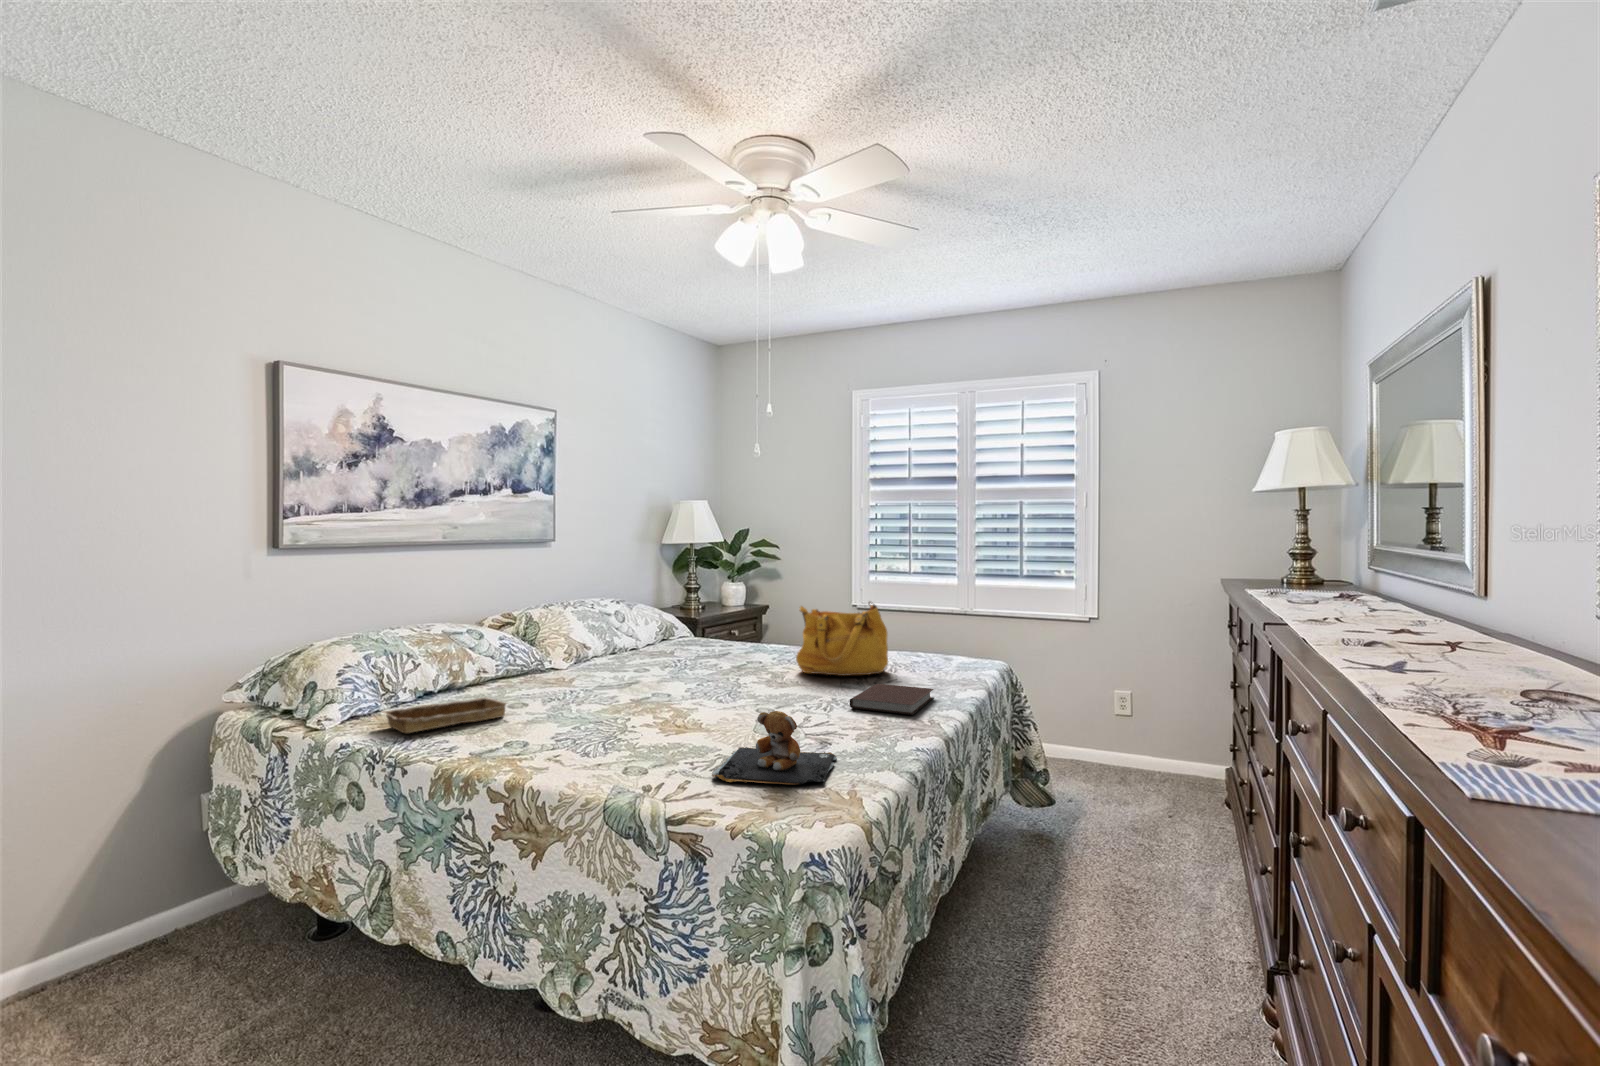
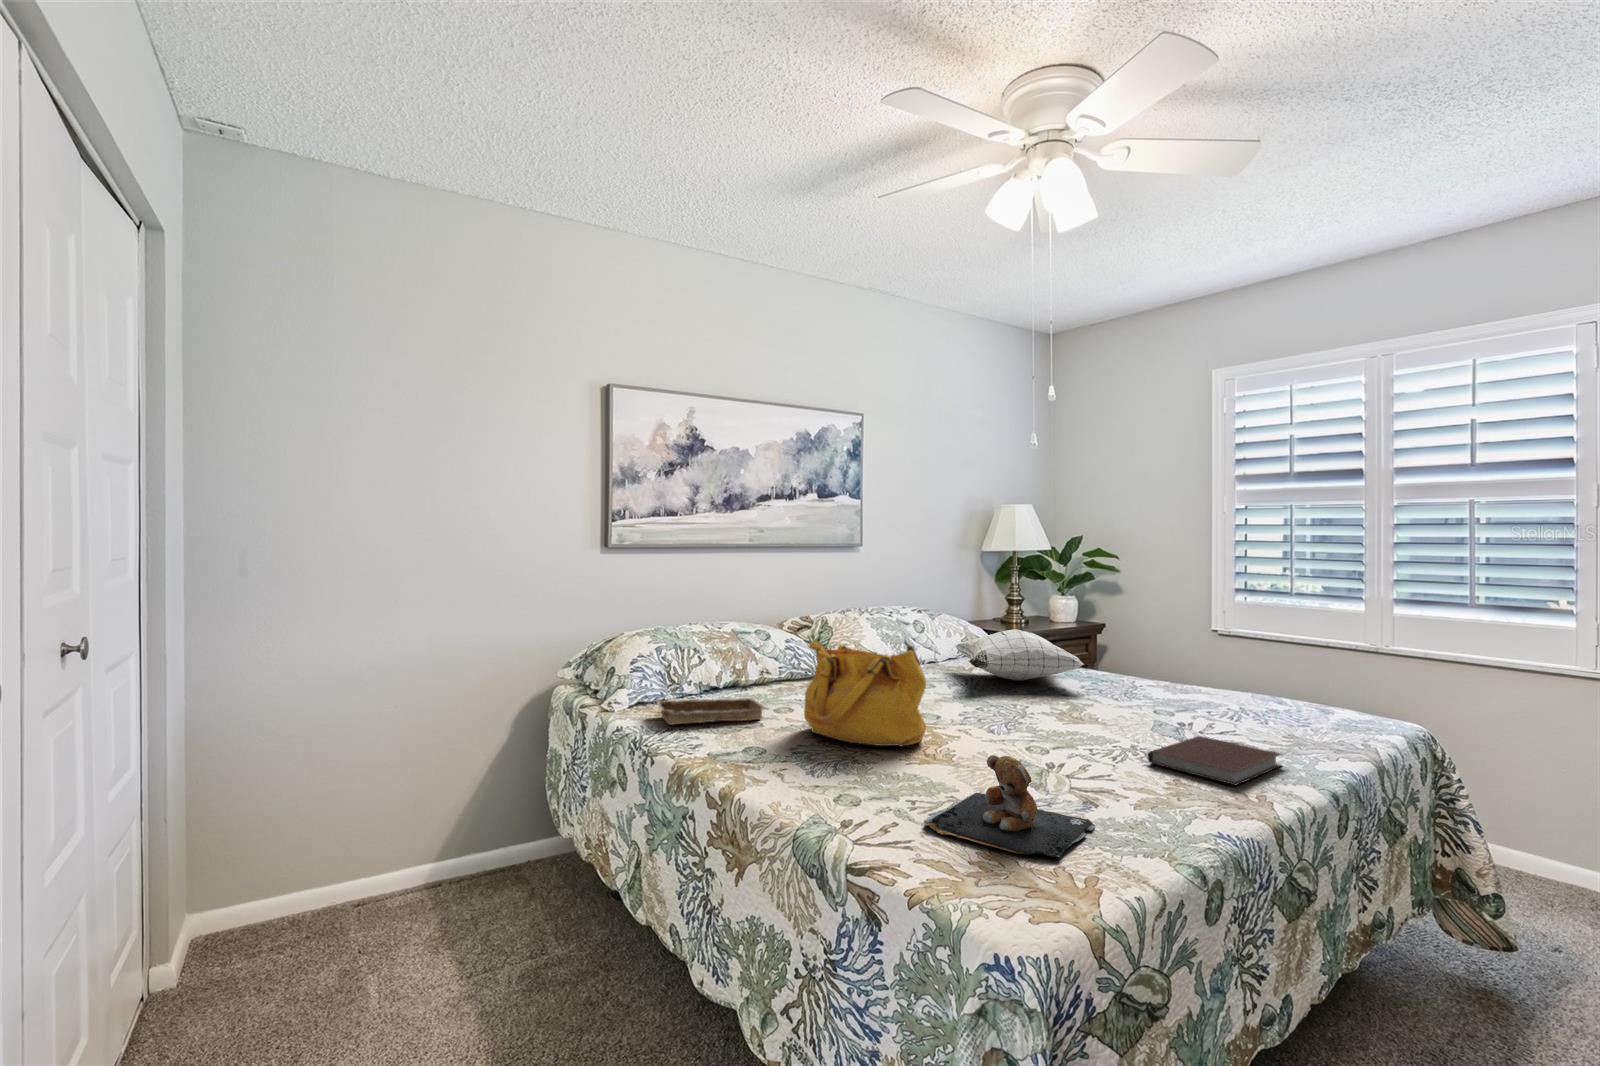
handbag: present [796,602,888,676] -> present [804,640,926,746]
pillow: none [661,613,778,658] -> present [954,629,1083,680]

